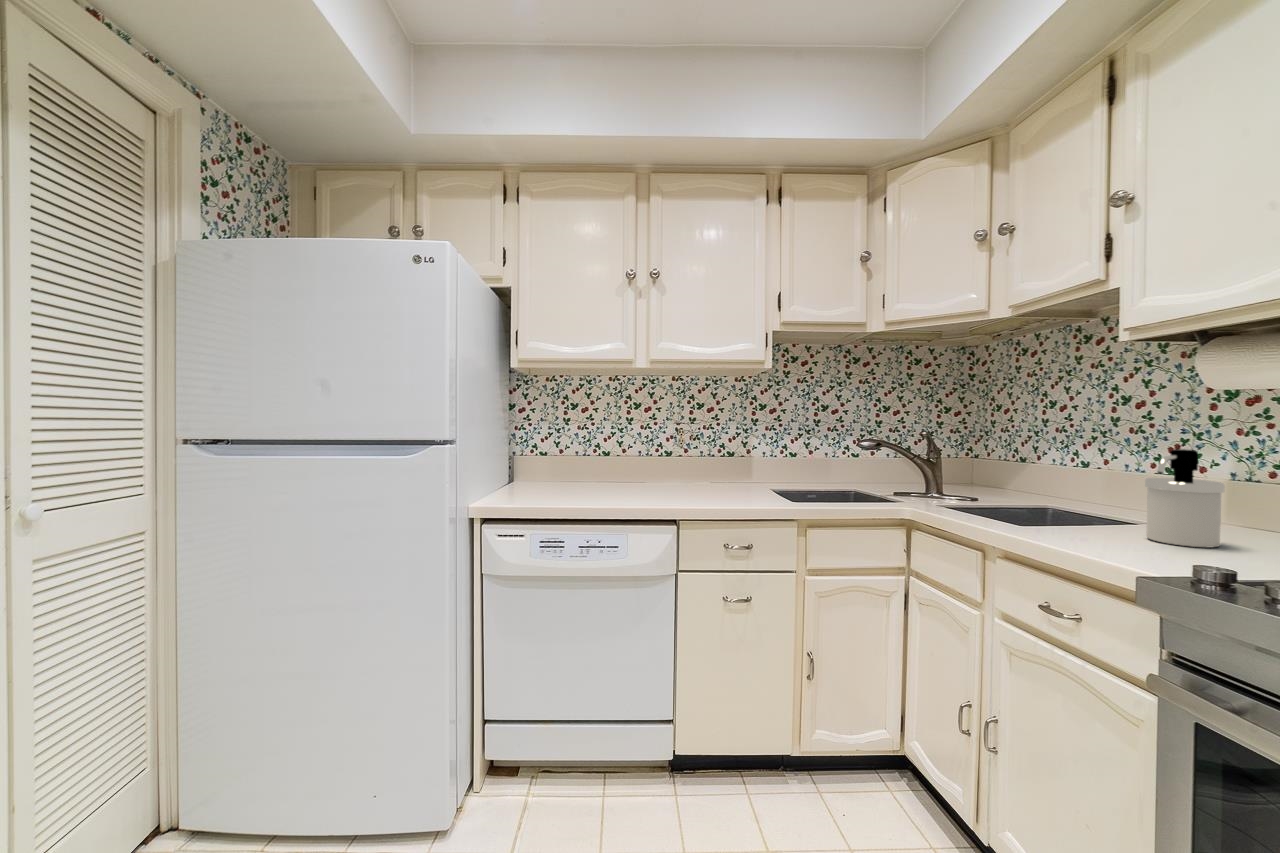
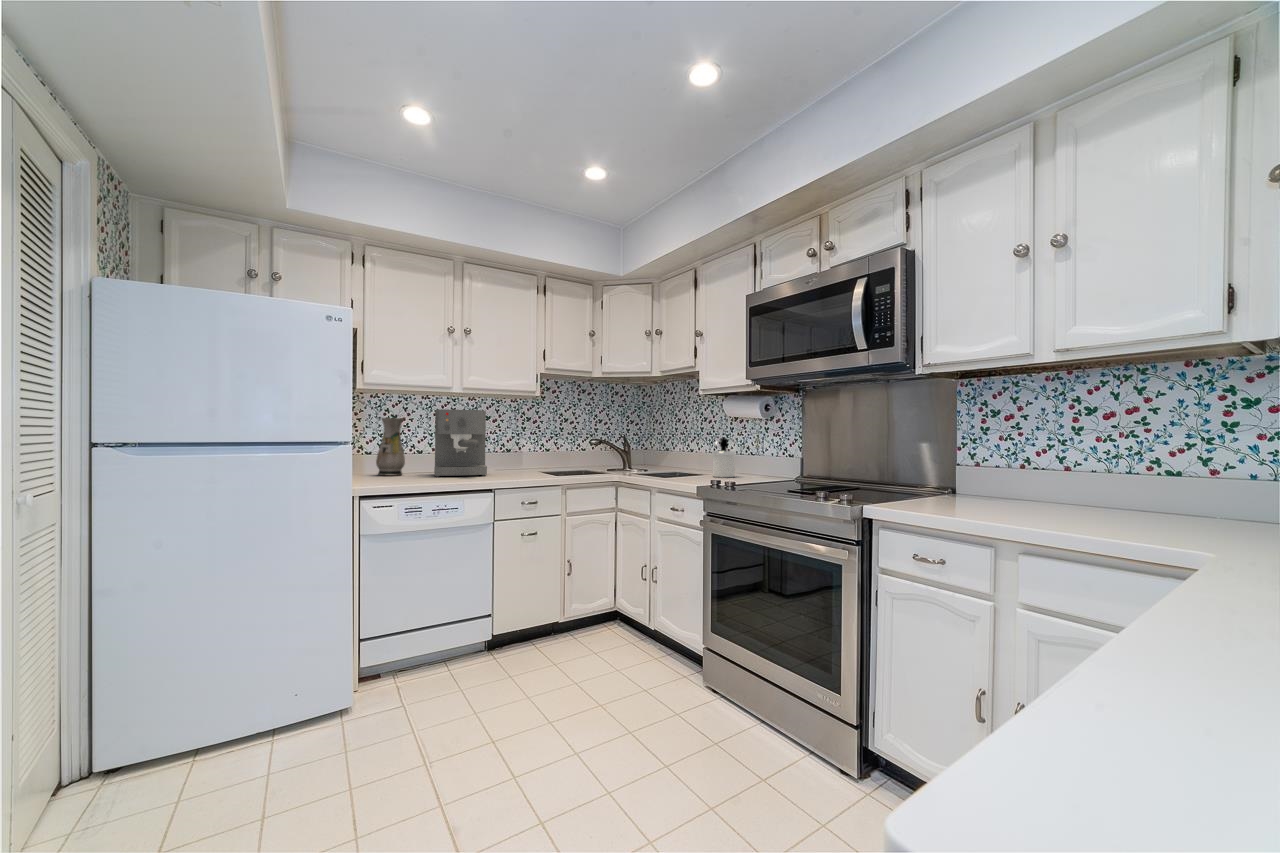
coffee maker: none [602,394,685,497] -> present [434,409,487,477]
vase: none [544,407,579,487] -> present [376,418,405,476]

